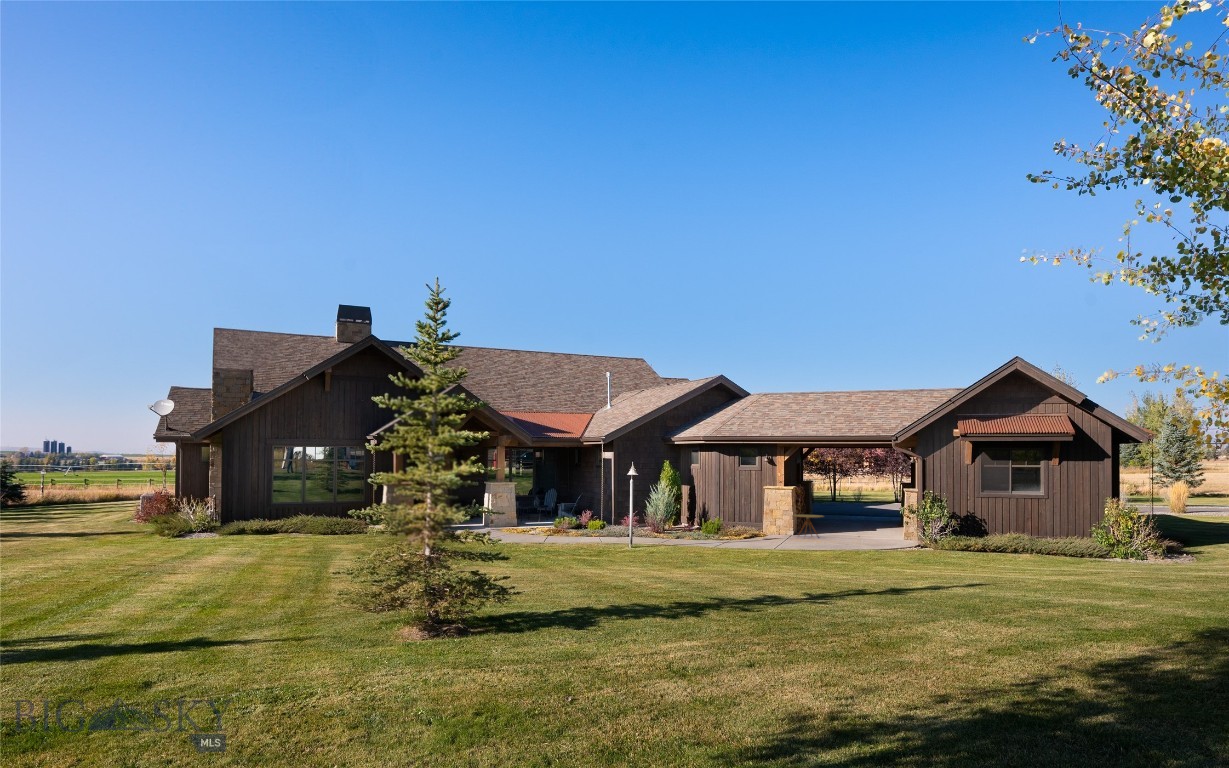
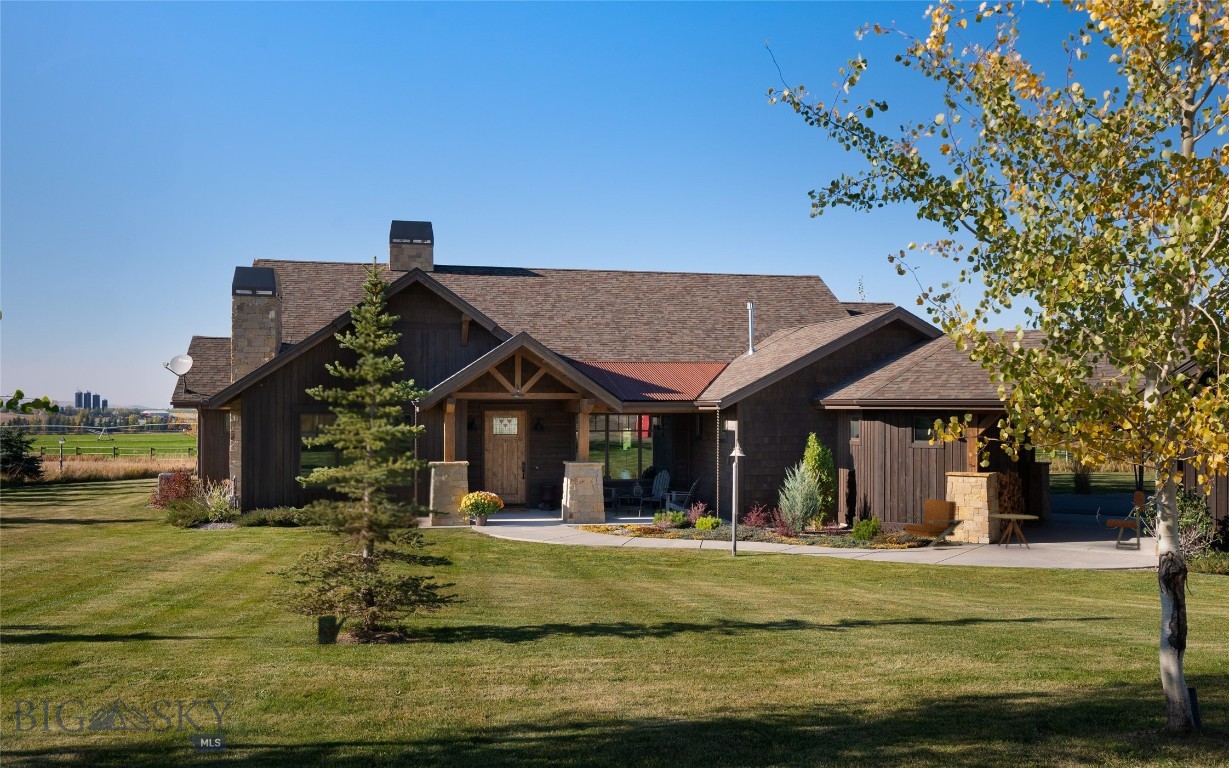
bench: none [862,498,887,537] -> present [1107,491,1145,550]
lounge chair: none [732,505,775,538] -> present [901,499,963,547]
watering can: none [342,598,375,630] -> present [312,615,346,644]

